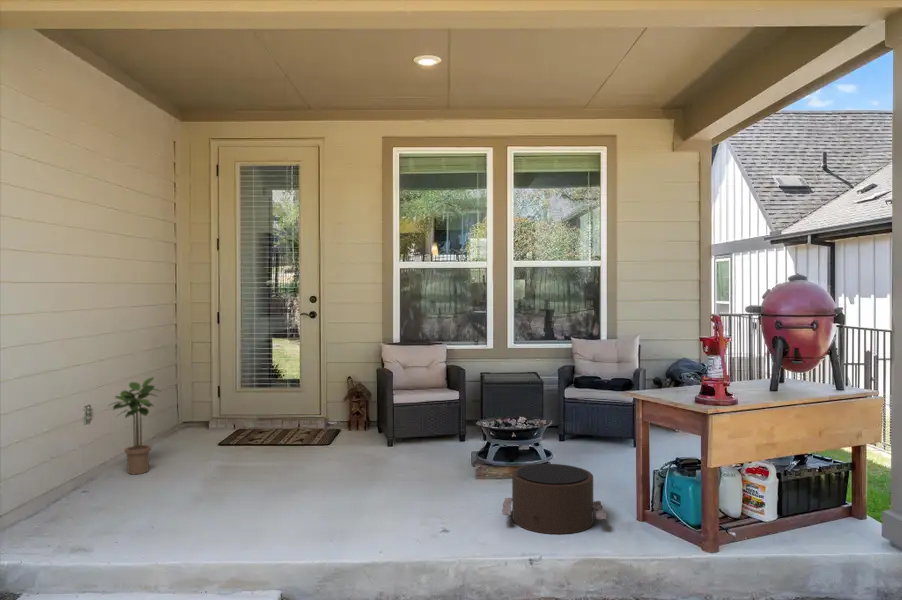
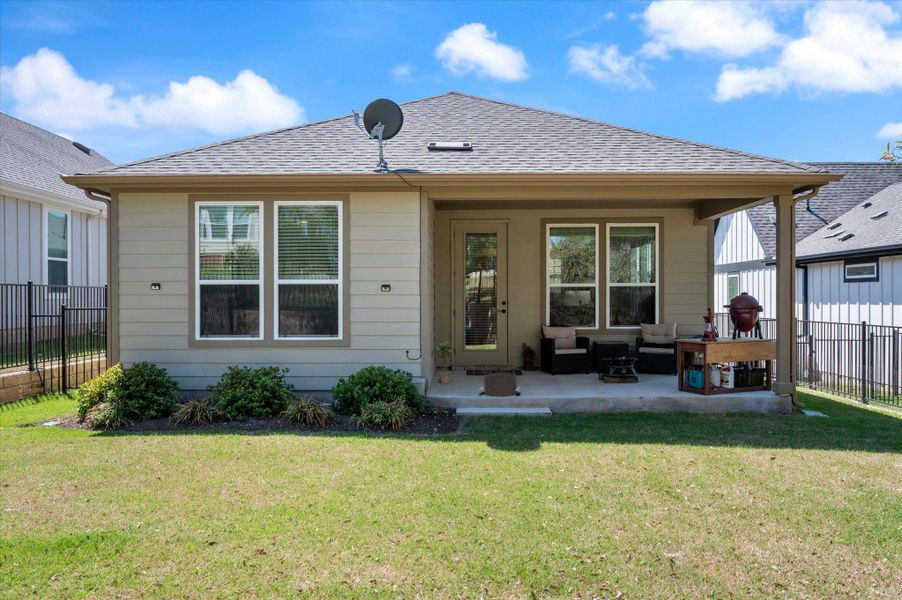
pouf: present [502,464,606,534] -> present [479,373,520,396]

